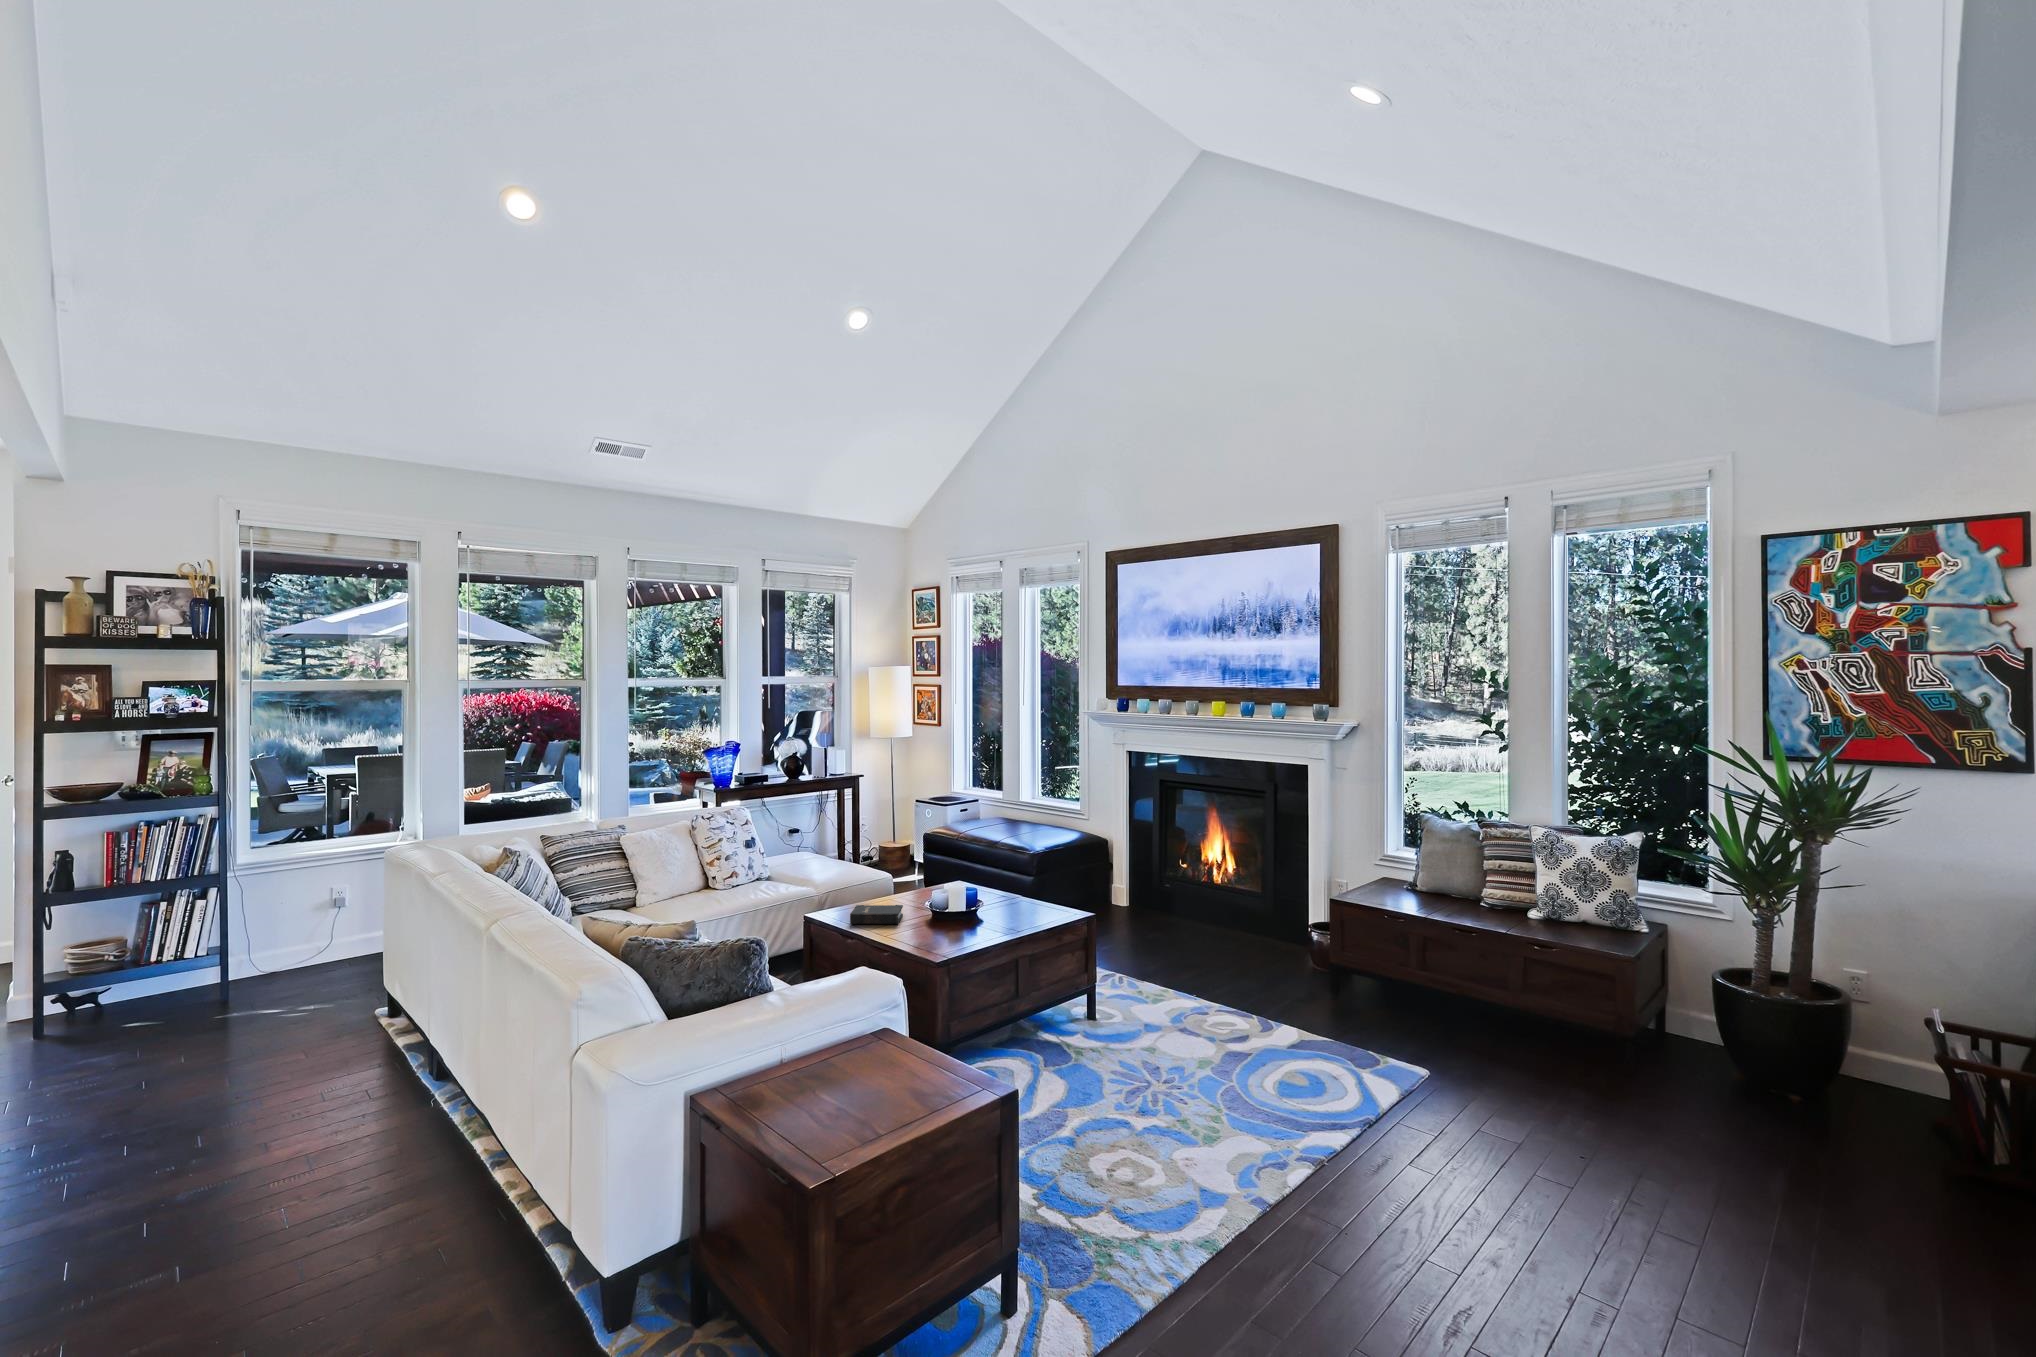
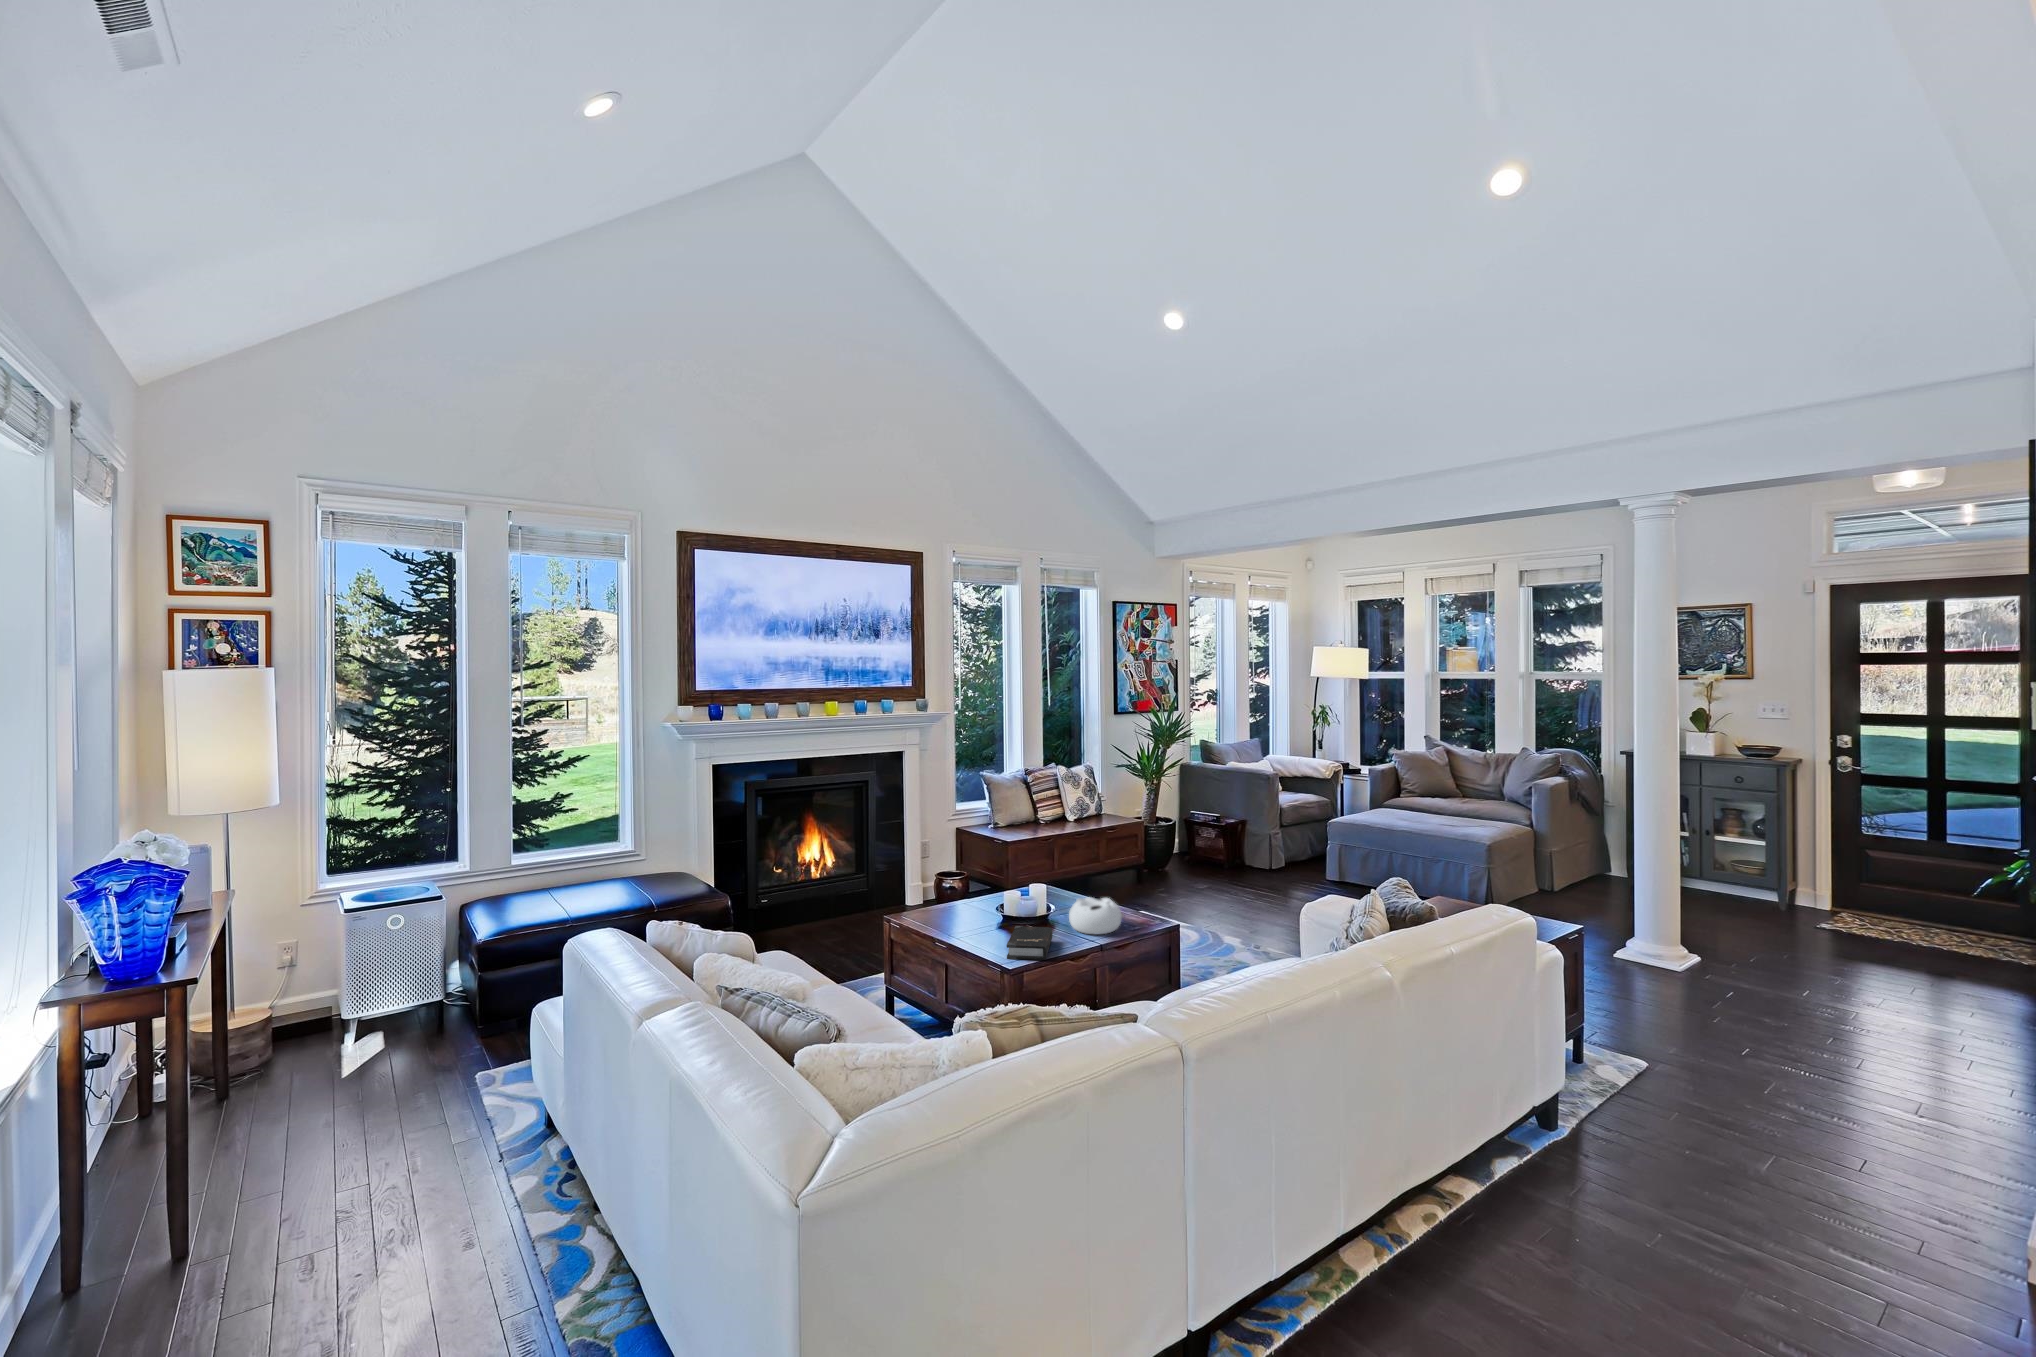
decorative bowl: none [910,907,959,942] -> present [1069,897,1122,934]

